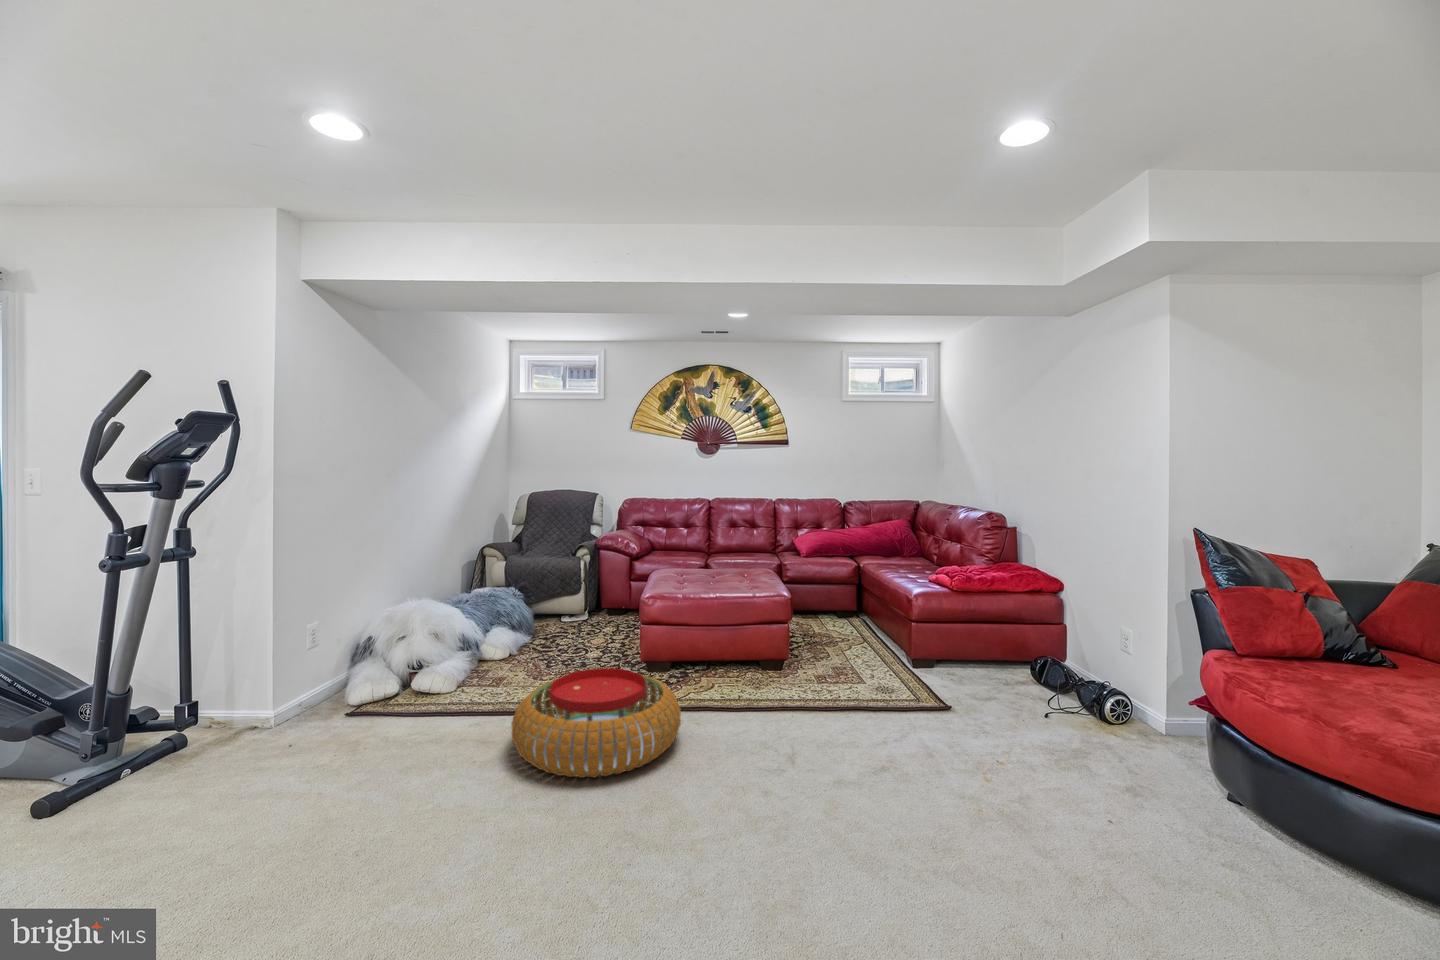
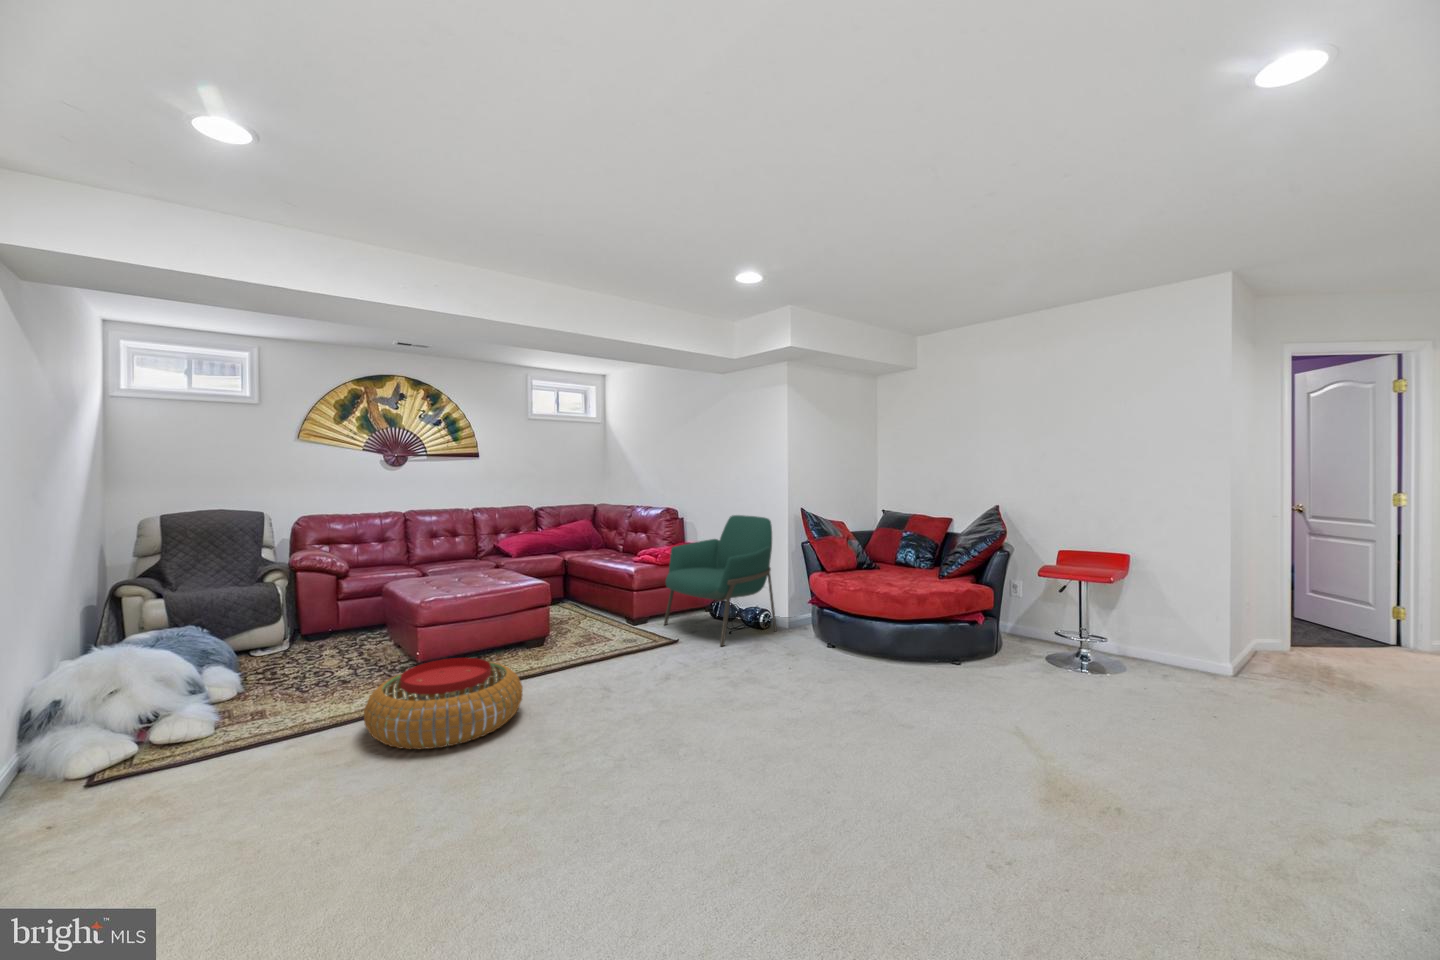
armchair: none [948,531,1134,735] -> present [664,515,777,646]

